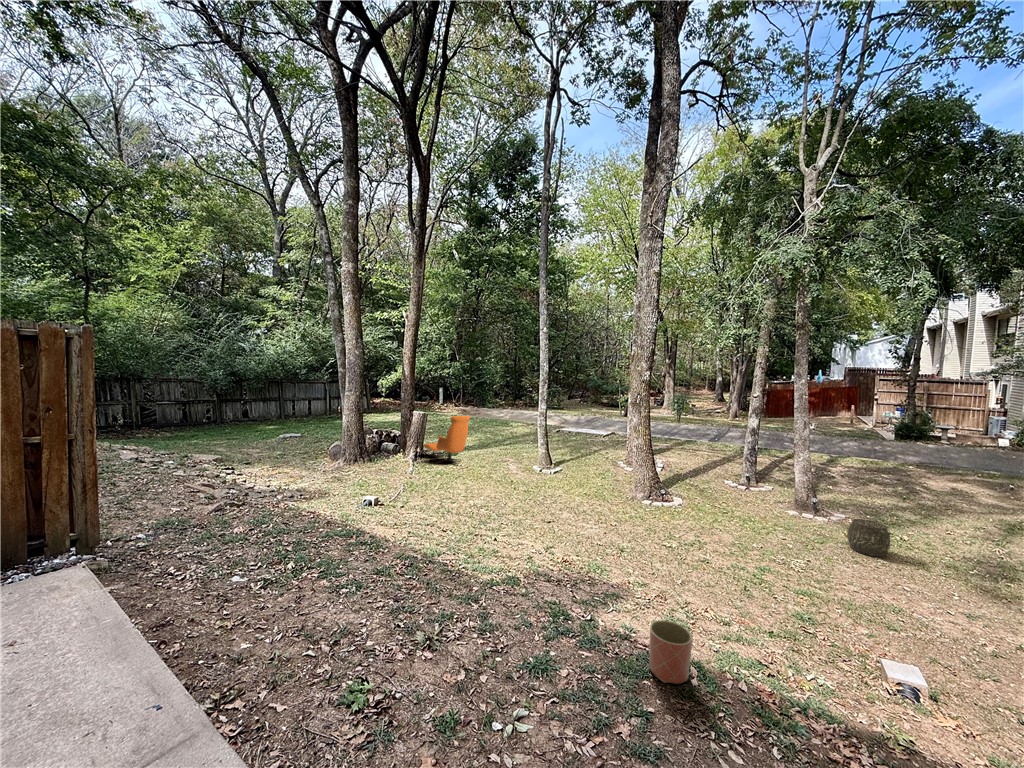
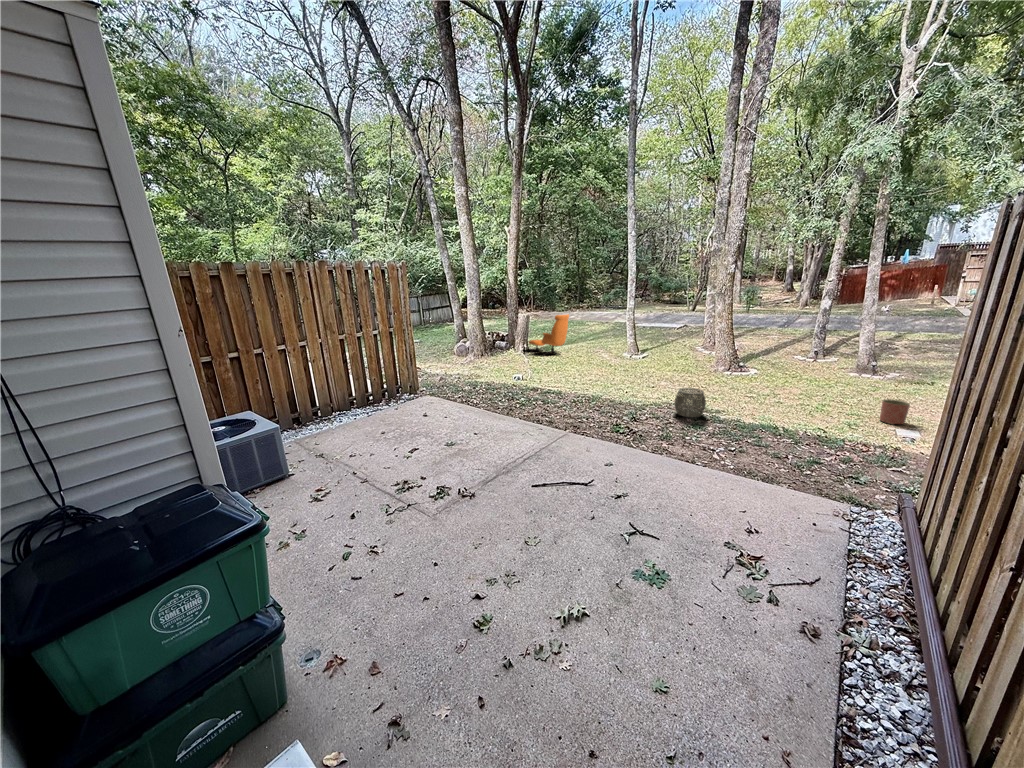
woven basket: present [847,519,891,557] -> present [674,388,706,417]
planter: present [649,620,692,683] -> present [880,399,910,425]

